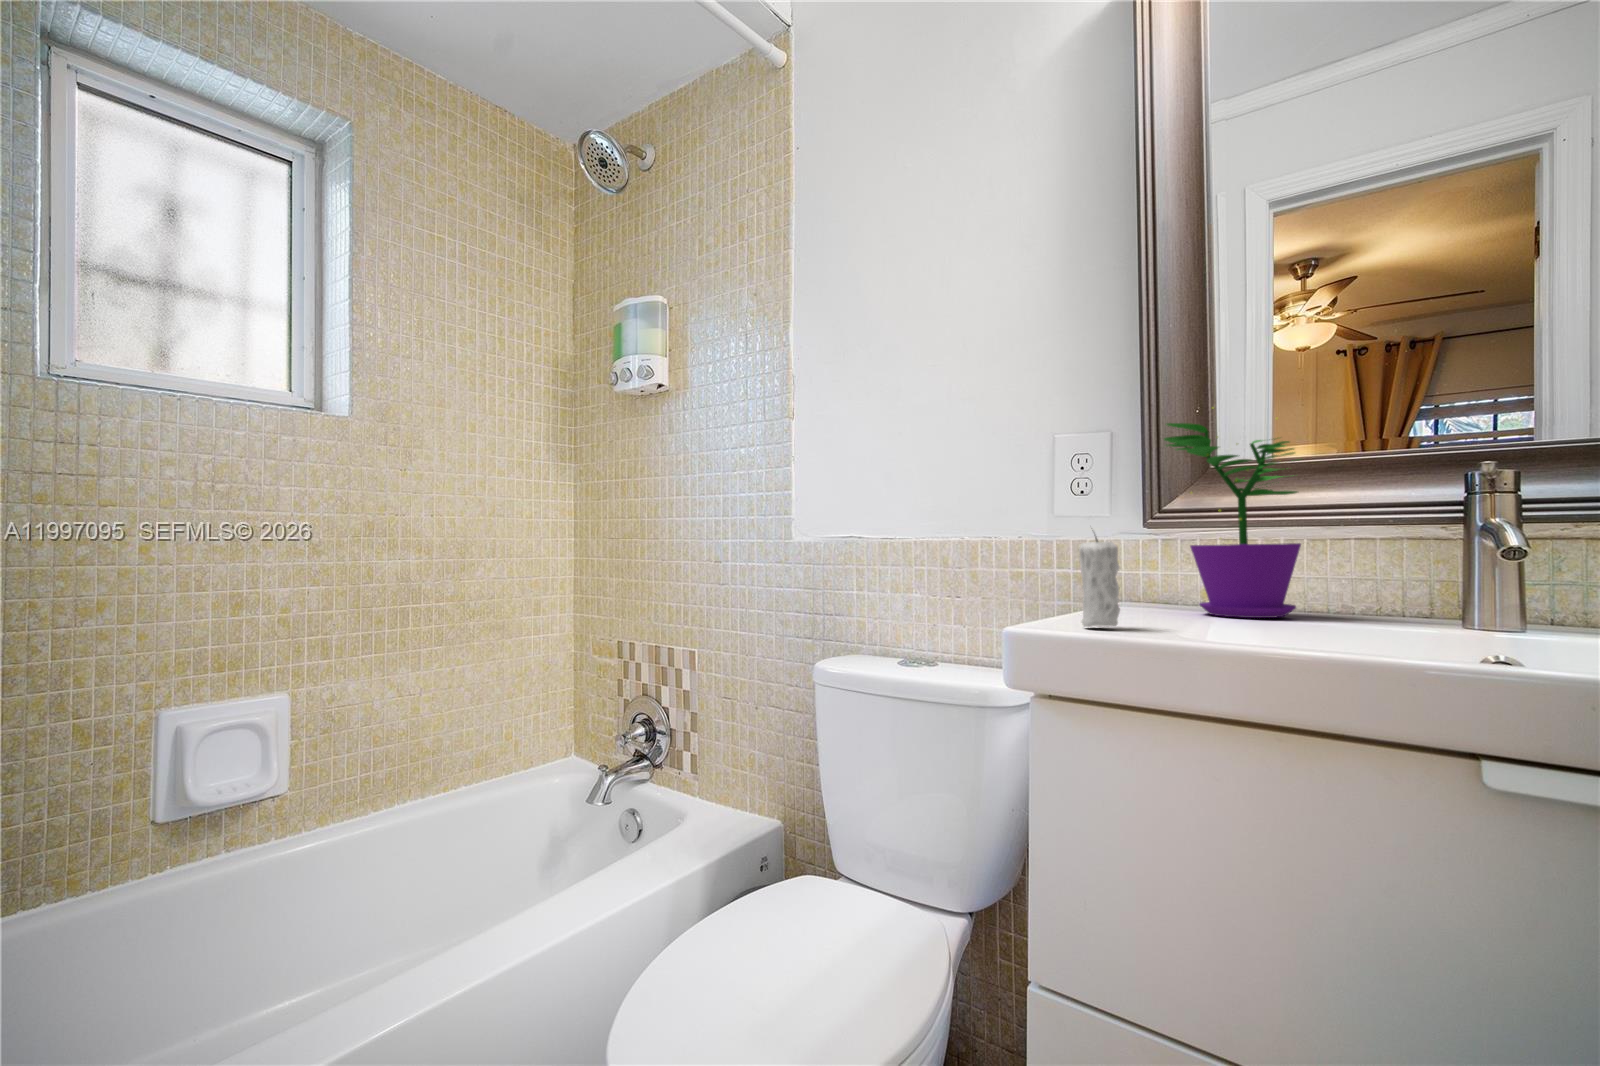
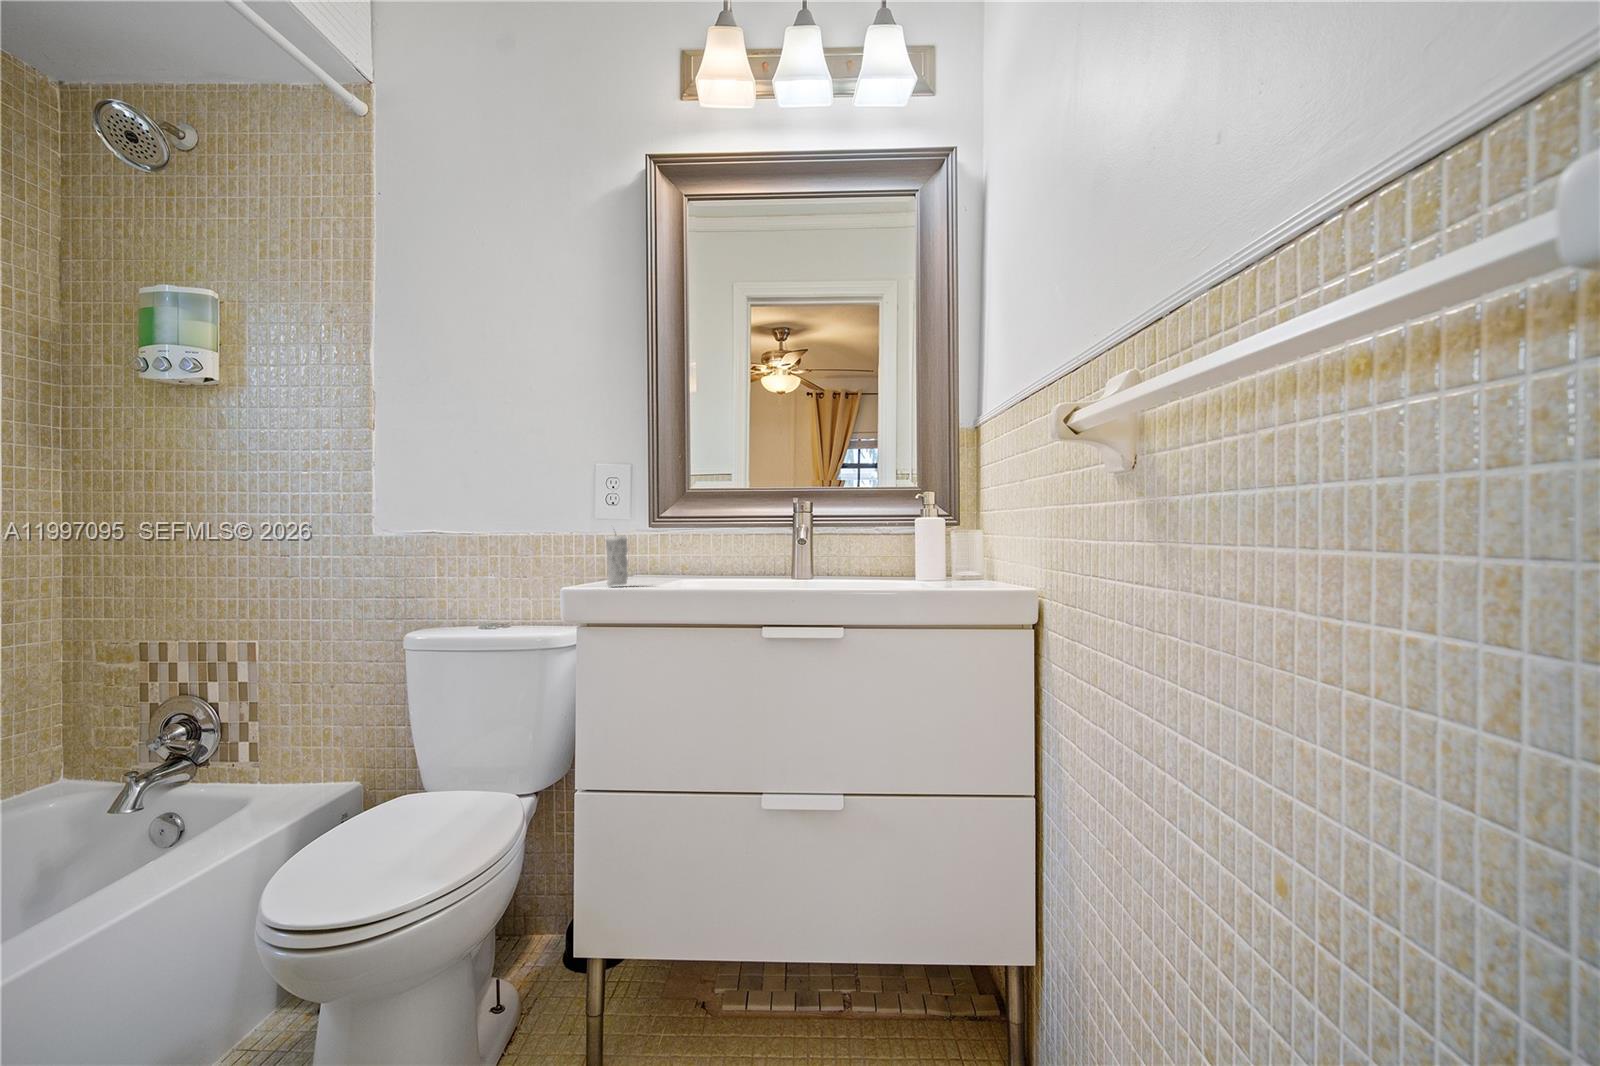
flower pot: present [1164,418,1301,618] -> none [661,456,731,580]

